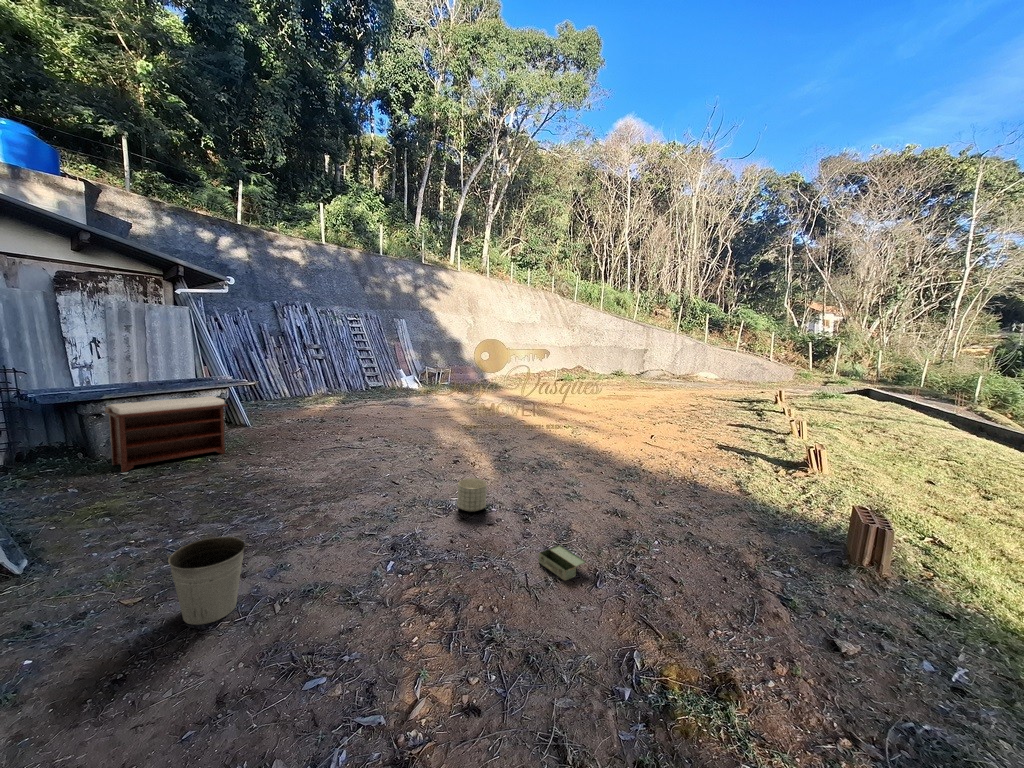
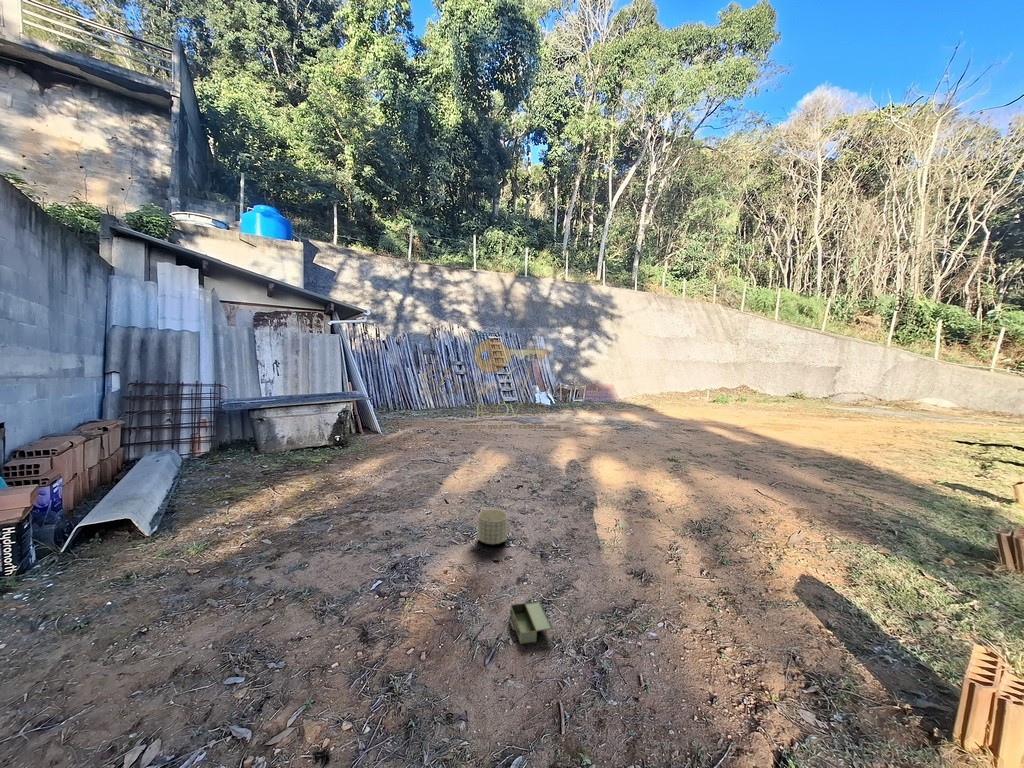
bench: present [105,396,228,472] -> none [262,409,344,466]
bucket: present [167,537,248,625] -> none [193,534,256,604]

